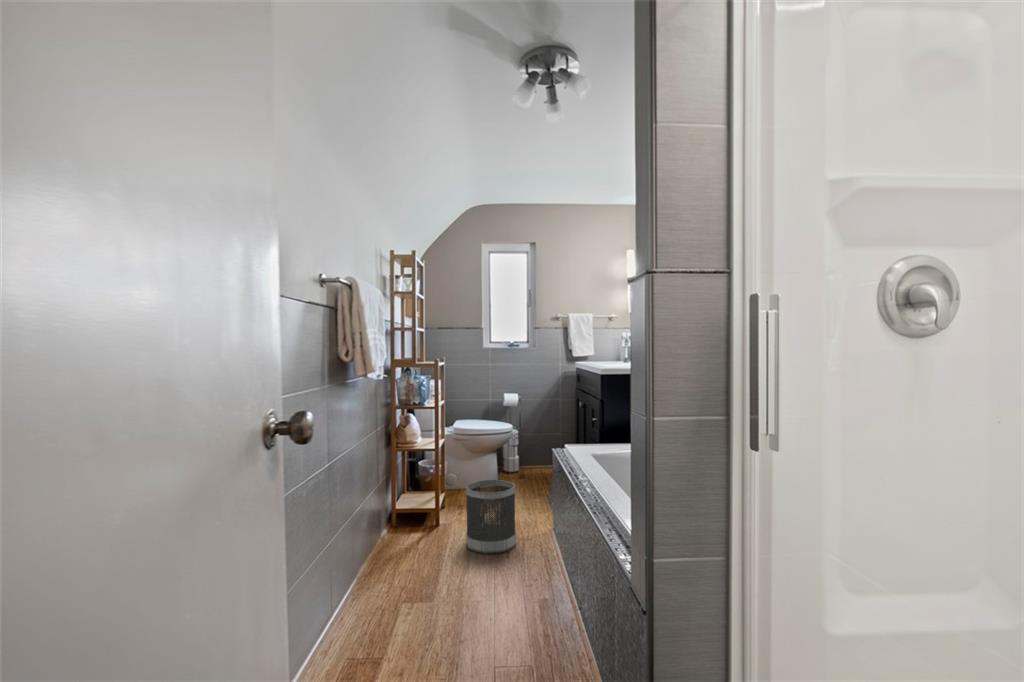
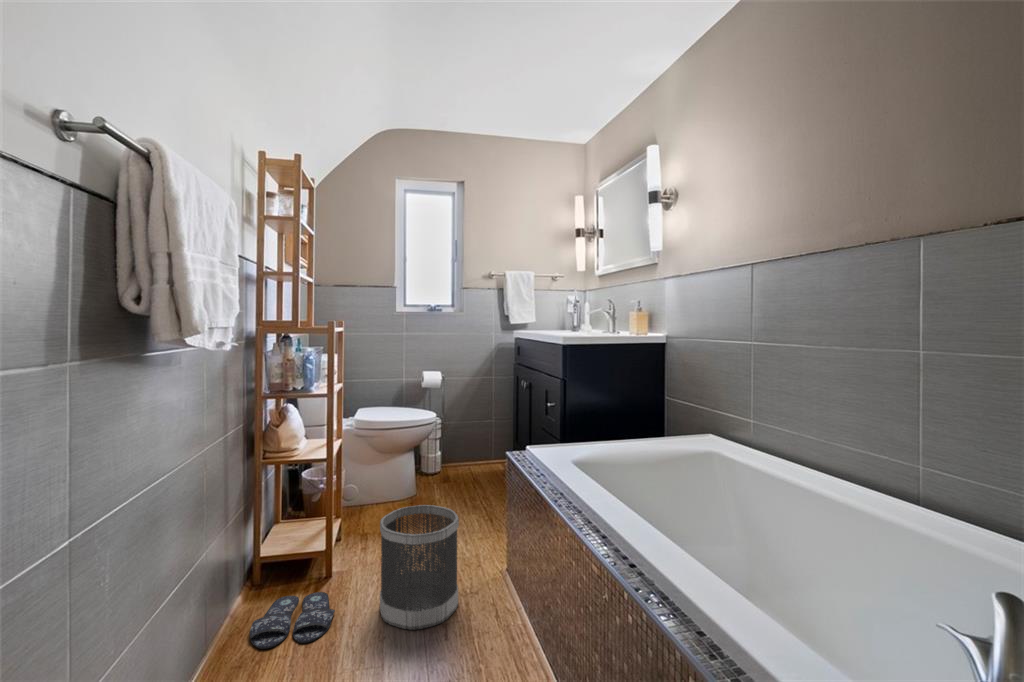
slippers: none [391,533,439,555] -> present [250,592,335,649]

